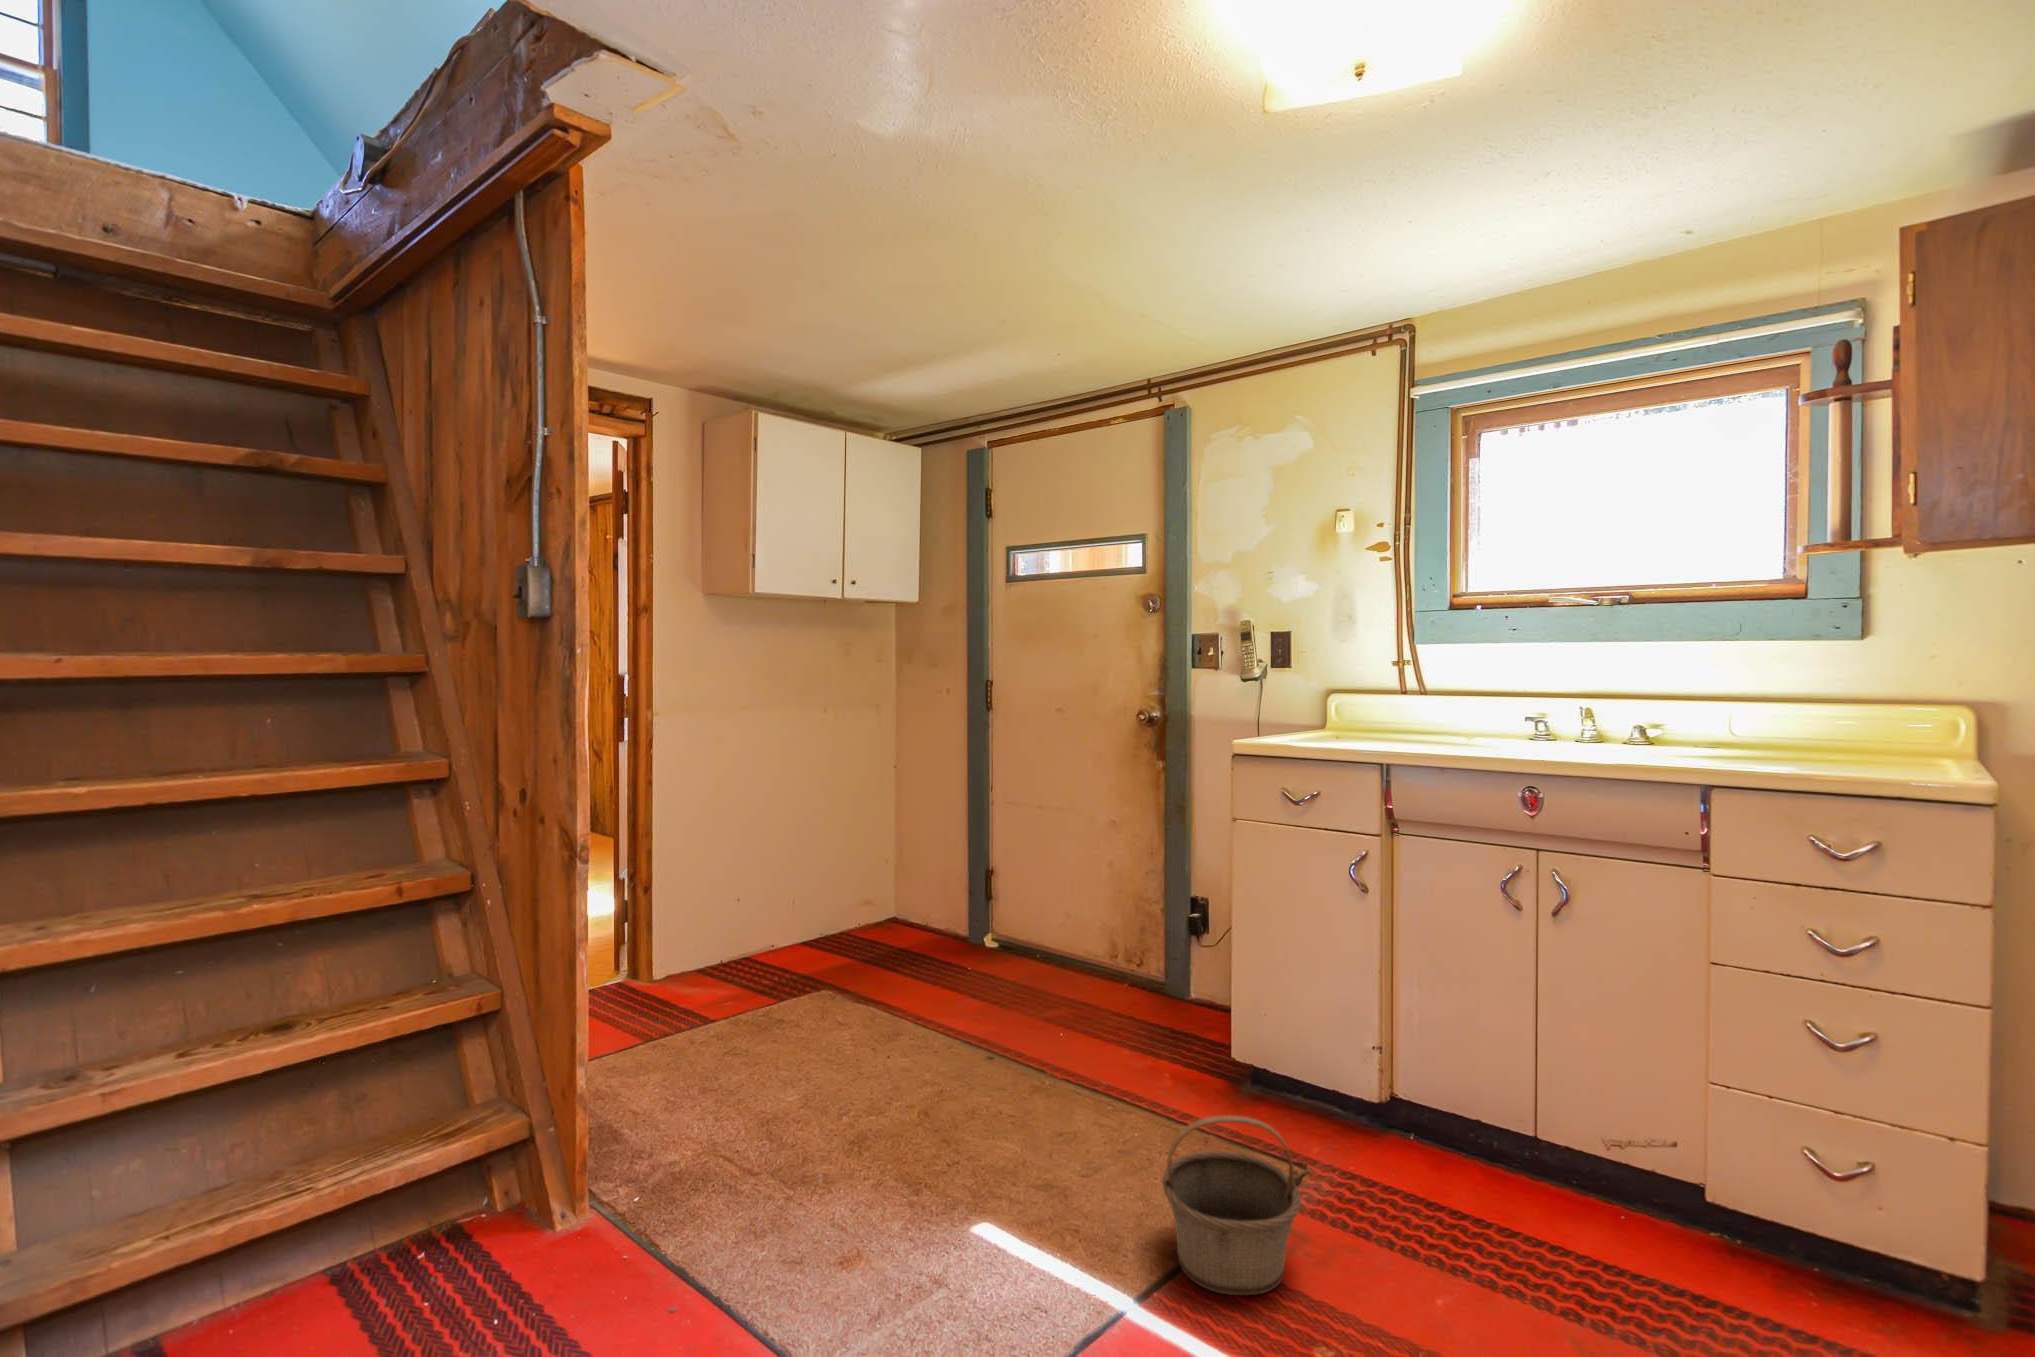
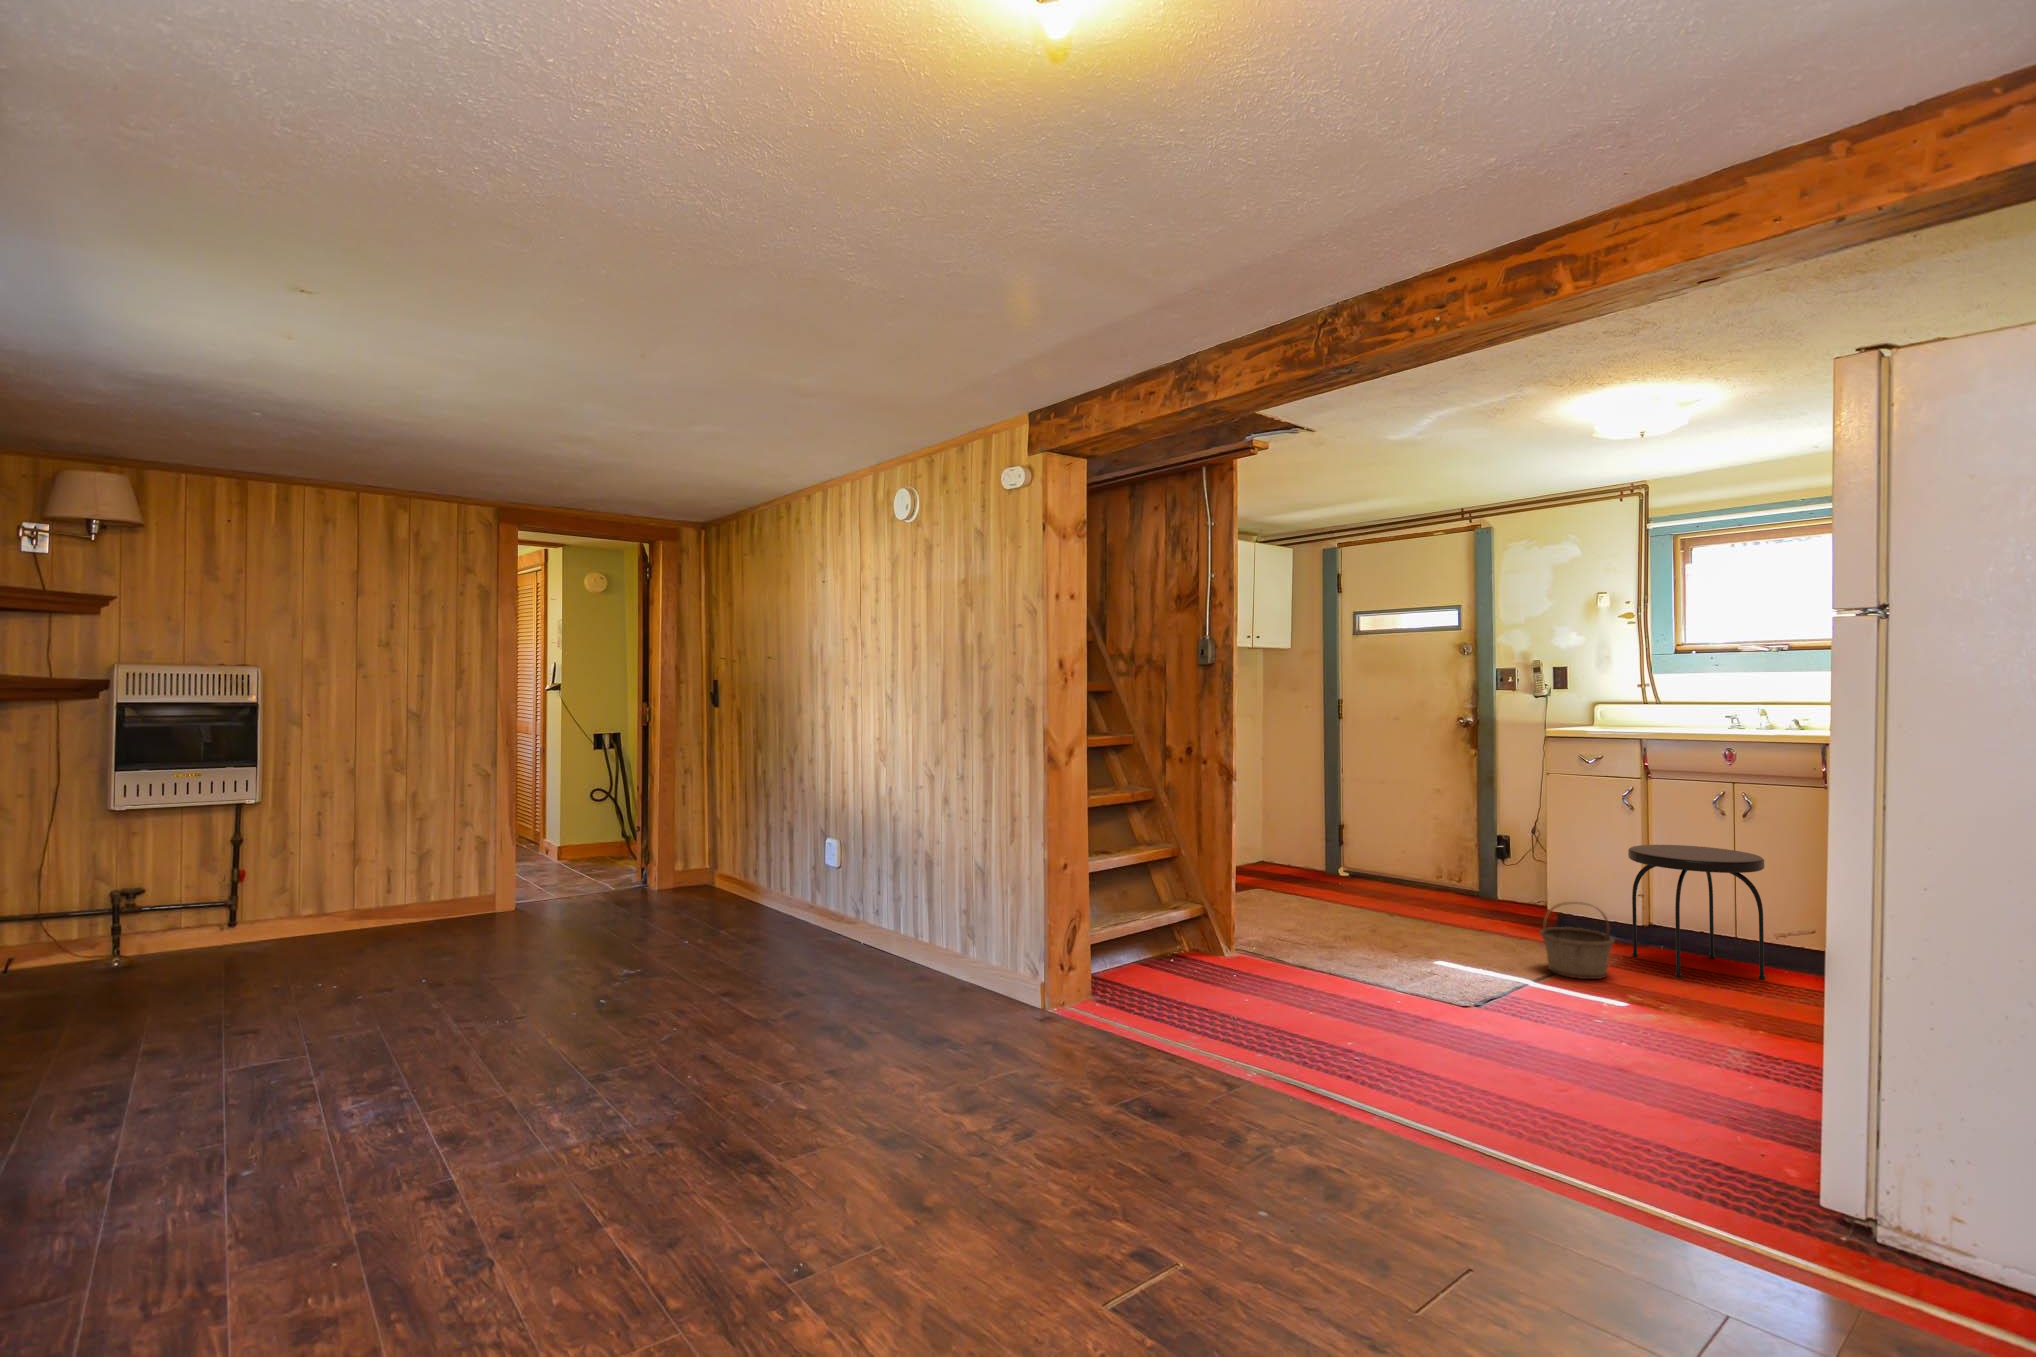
side table: none [1347,963,1593,1271] -> present [1628,845,1765,979]

